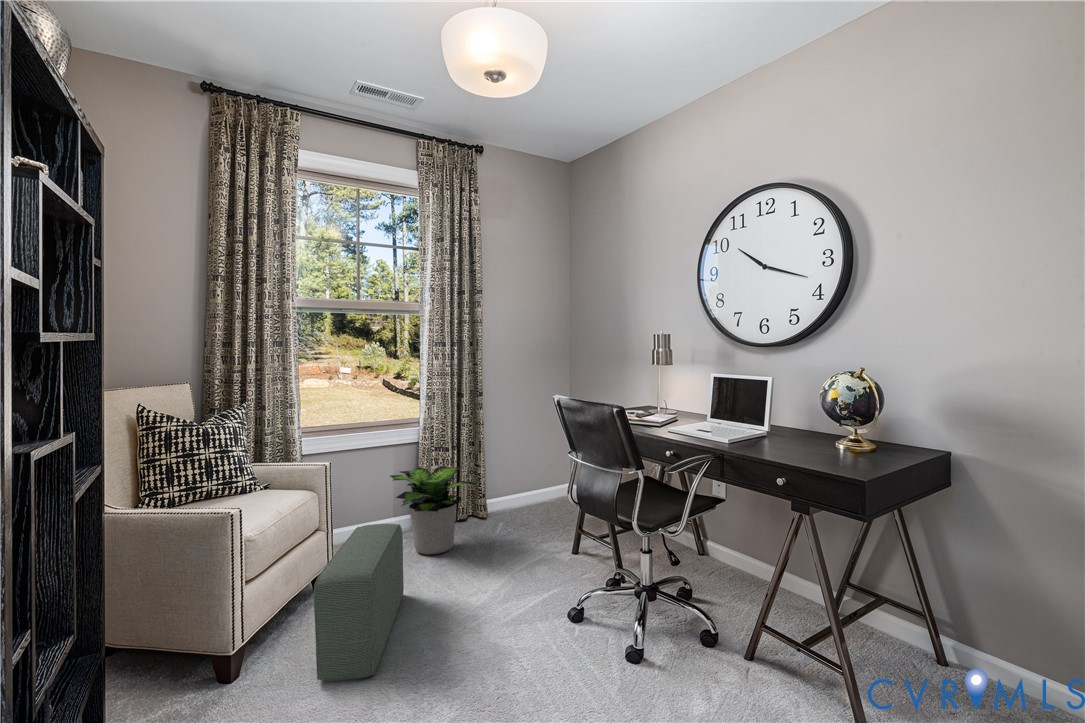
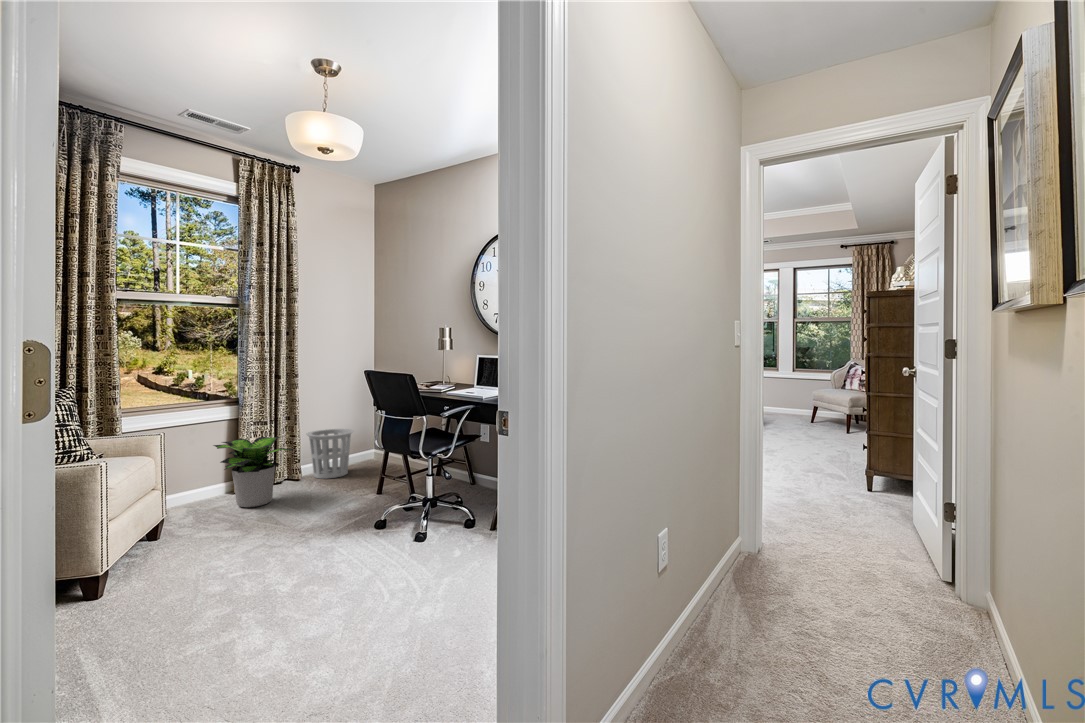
waste basket: none [491,457,545,520] -> present [306,429,354,479]
pouf: present [314,524,404,681] -> none [161,480,230,590]

